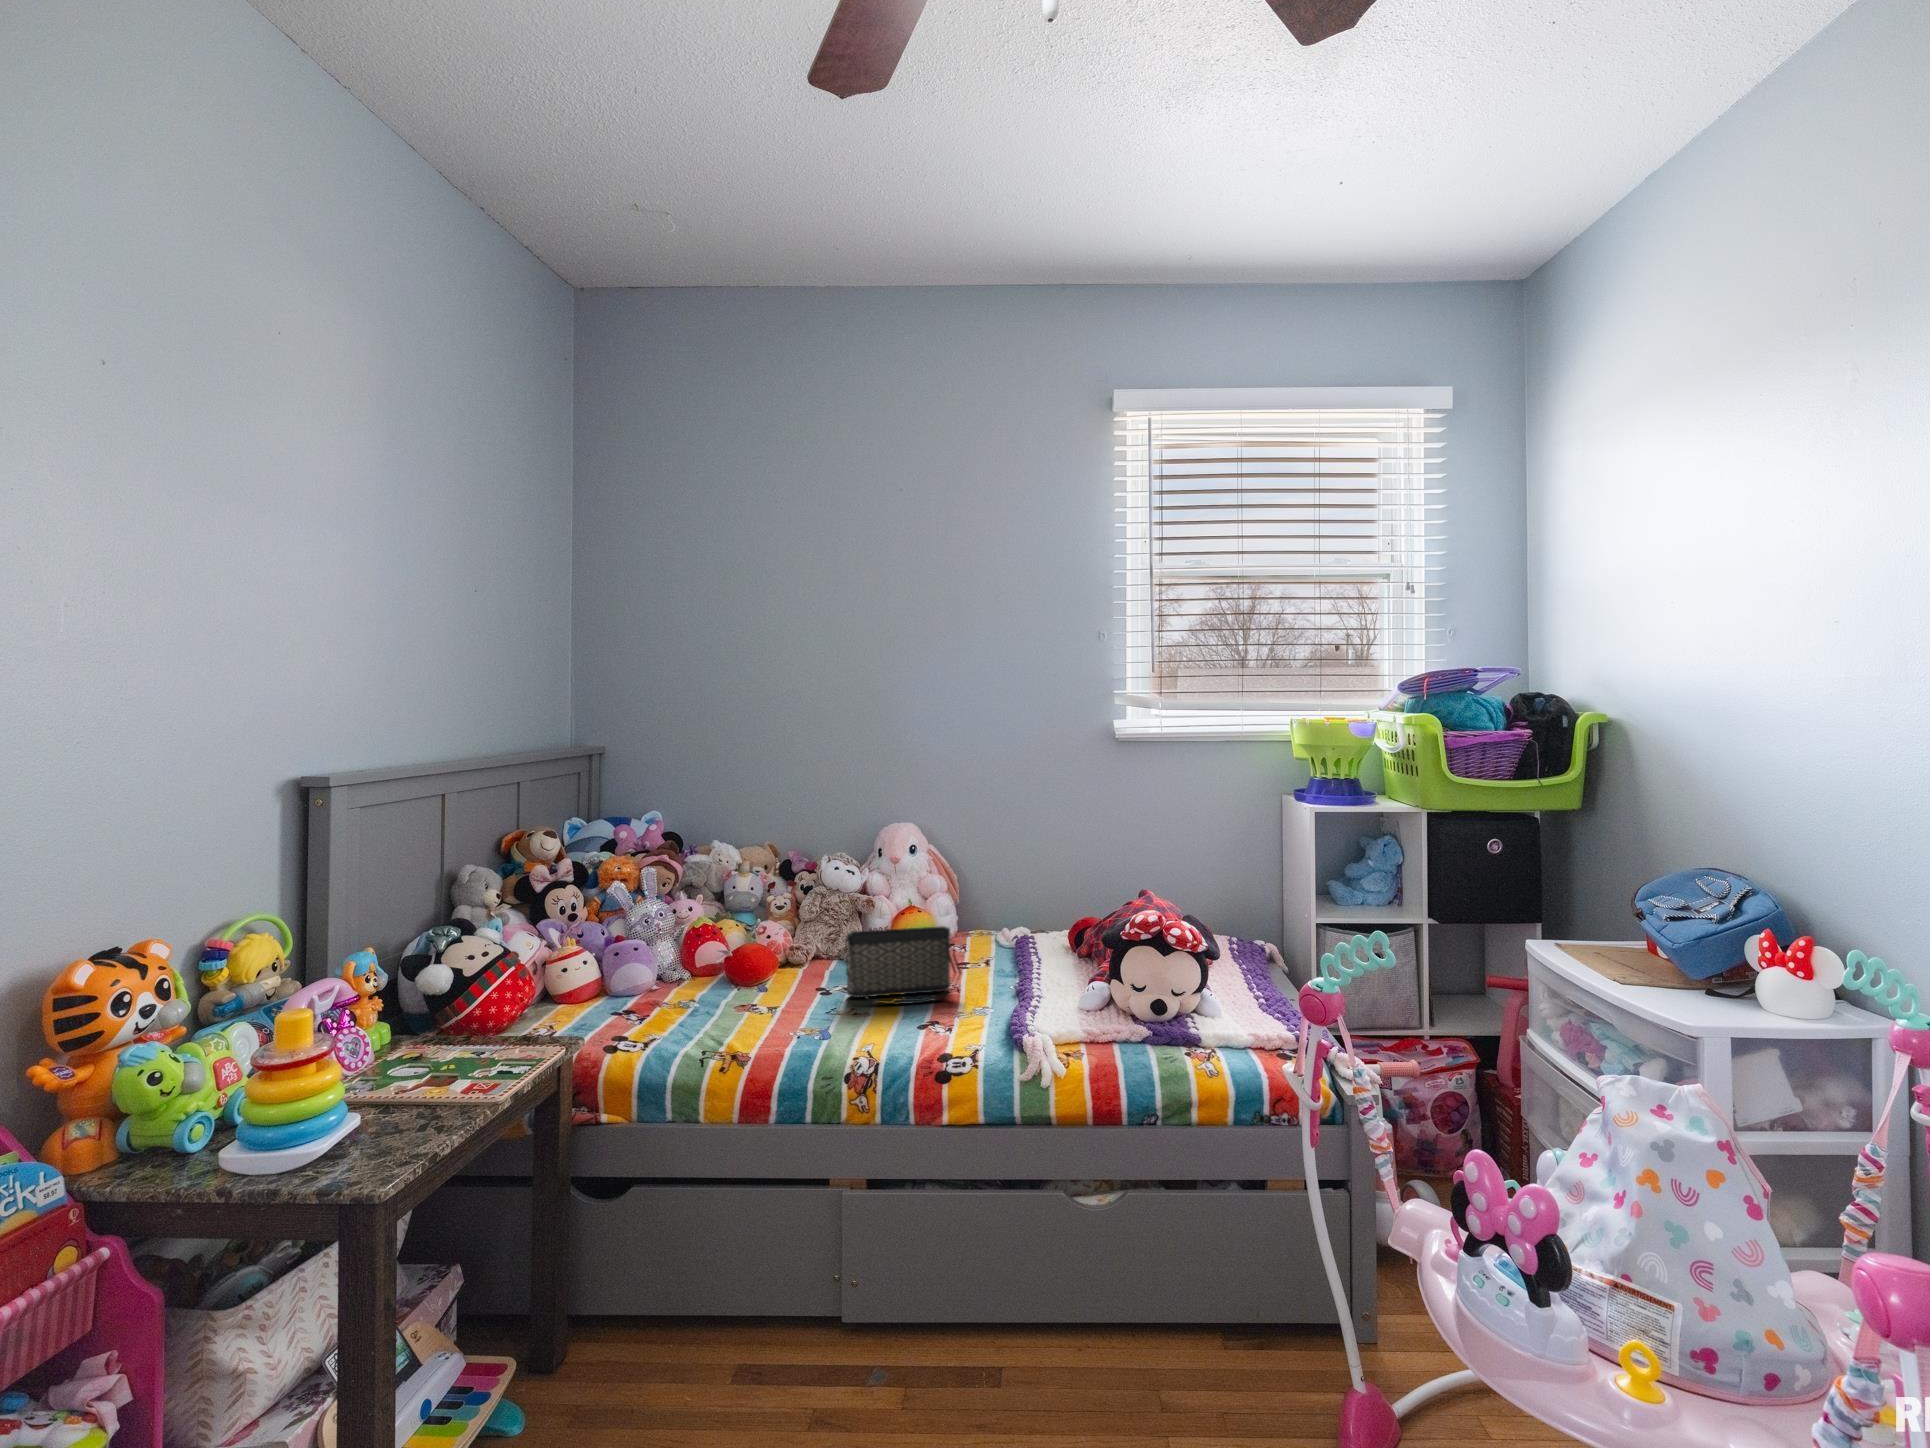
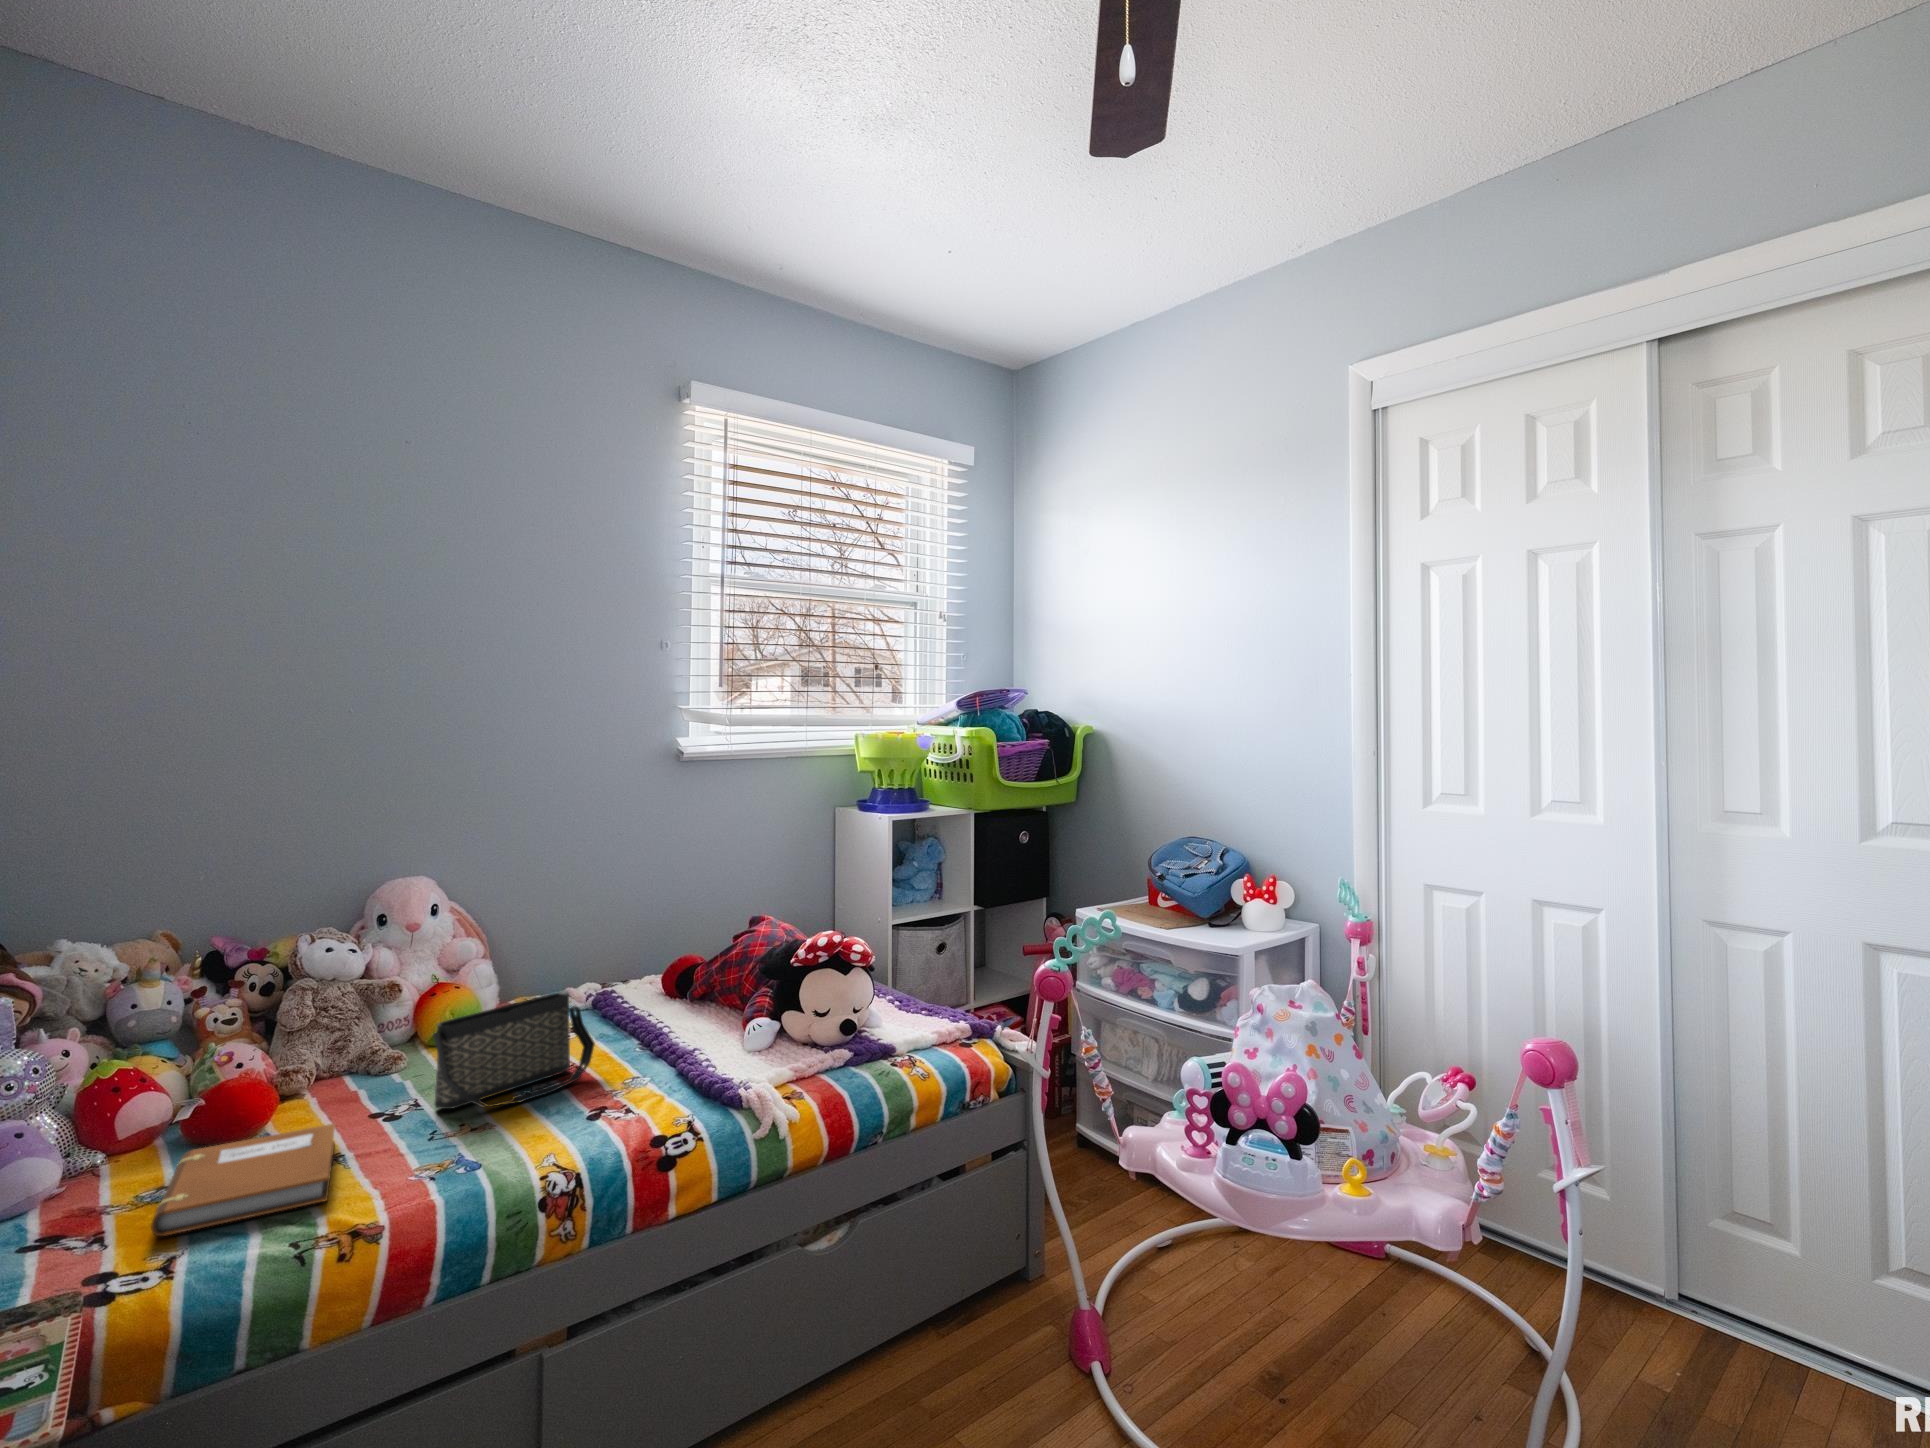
notebook: none [654,983,781,1033] -> present [151,1124,335,1236]

